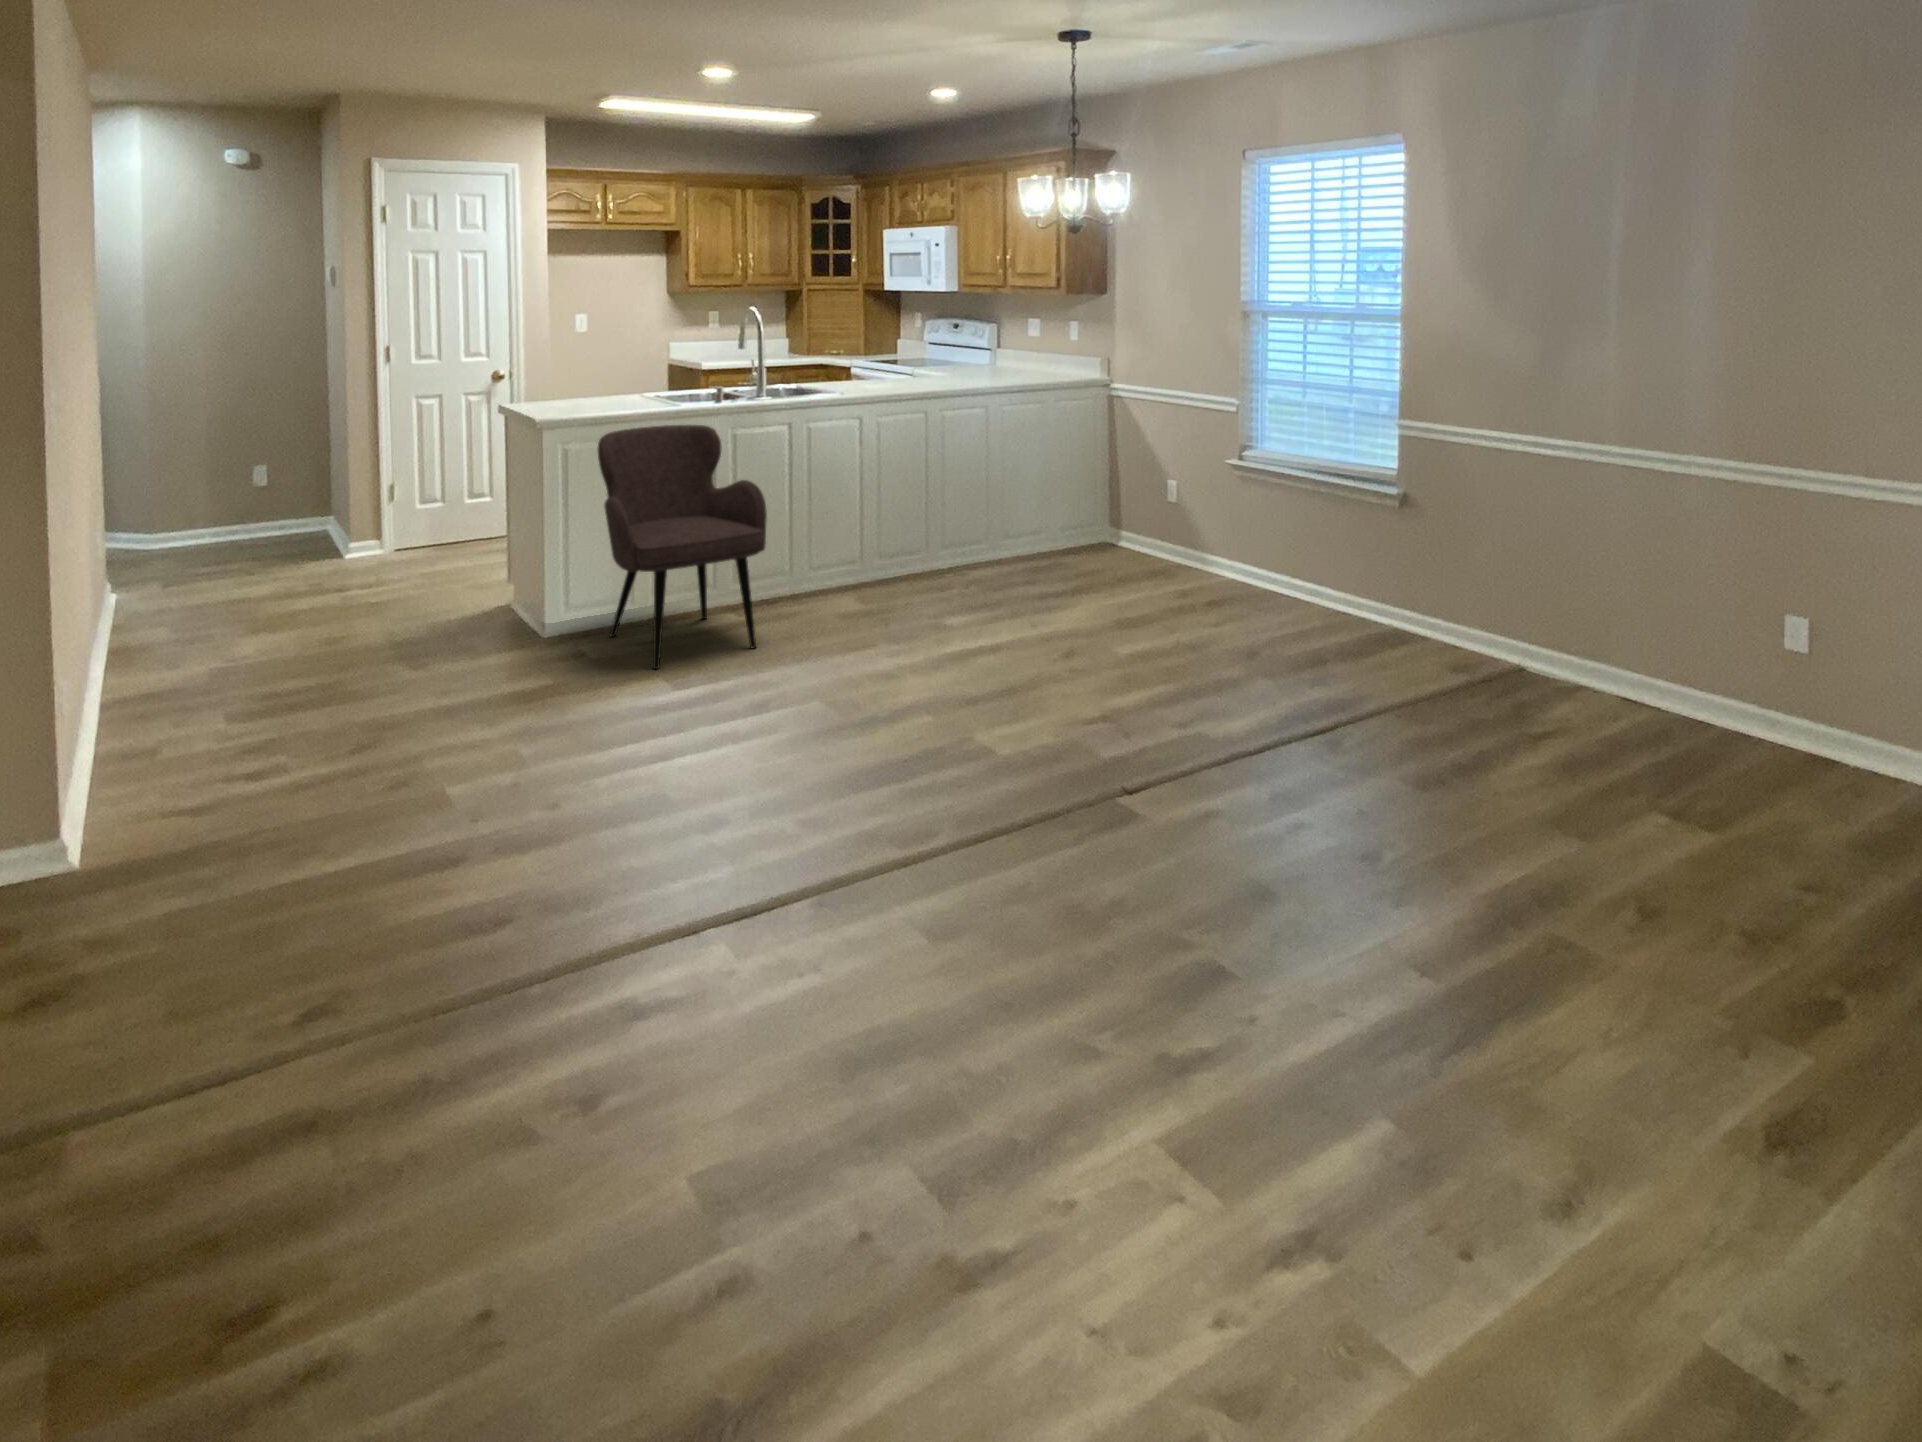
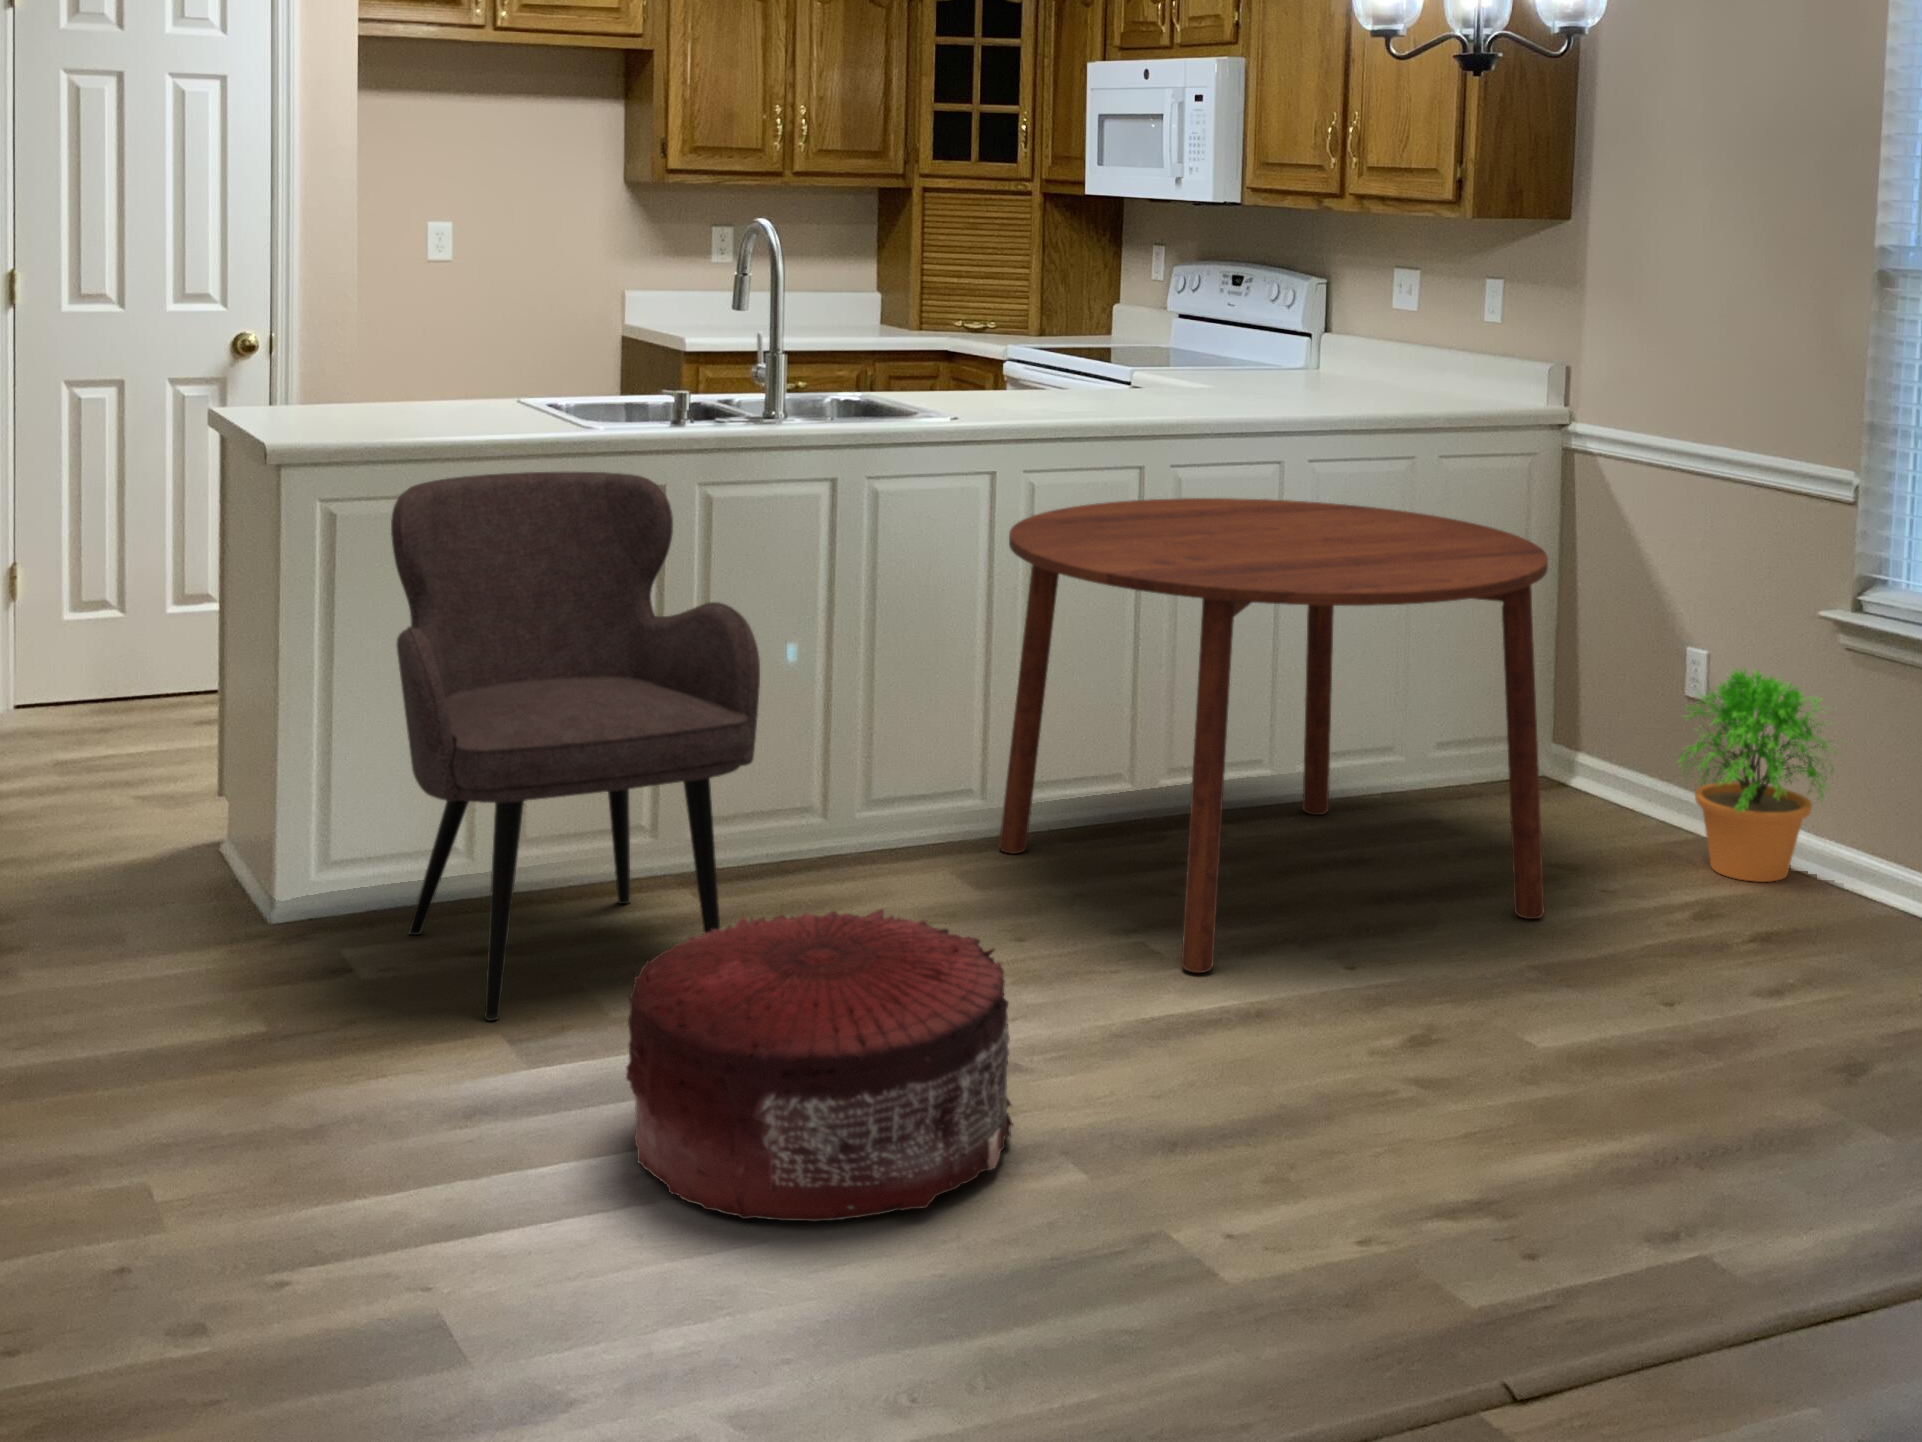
dining table: none [869,425,1114,633] -> present [999,498,1548,973]
potted plant: none [1165,488,1242,583] -> present [1679,668,1835,882]
pouf: none [727,607,896,739] -> present [626,909,1013,1222]

